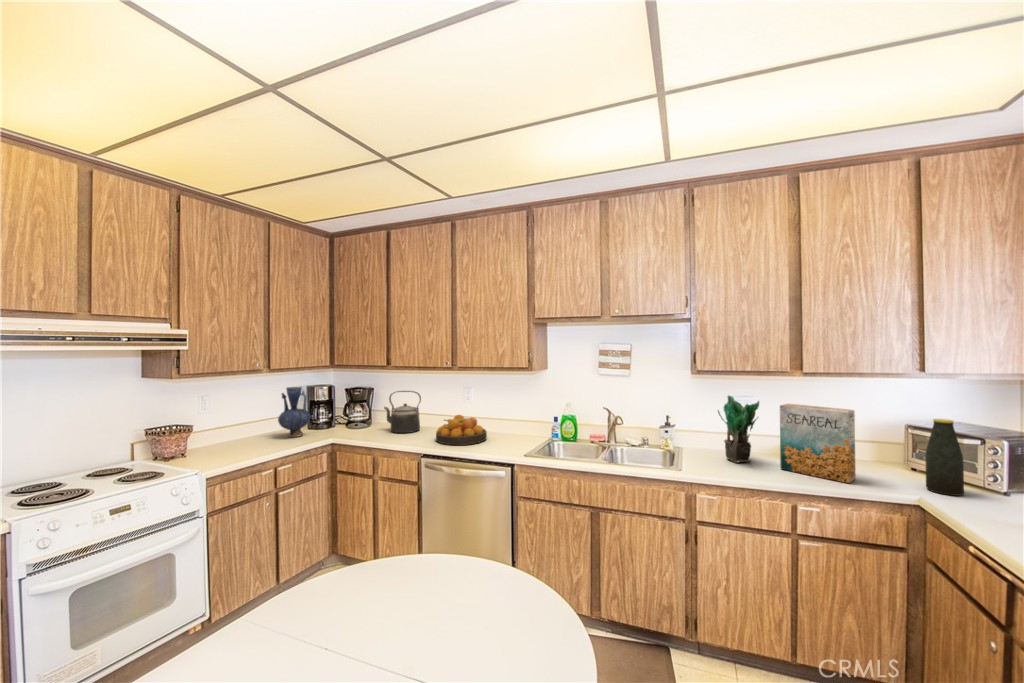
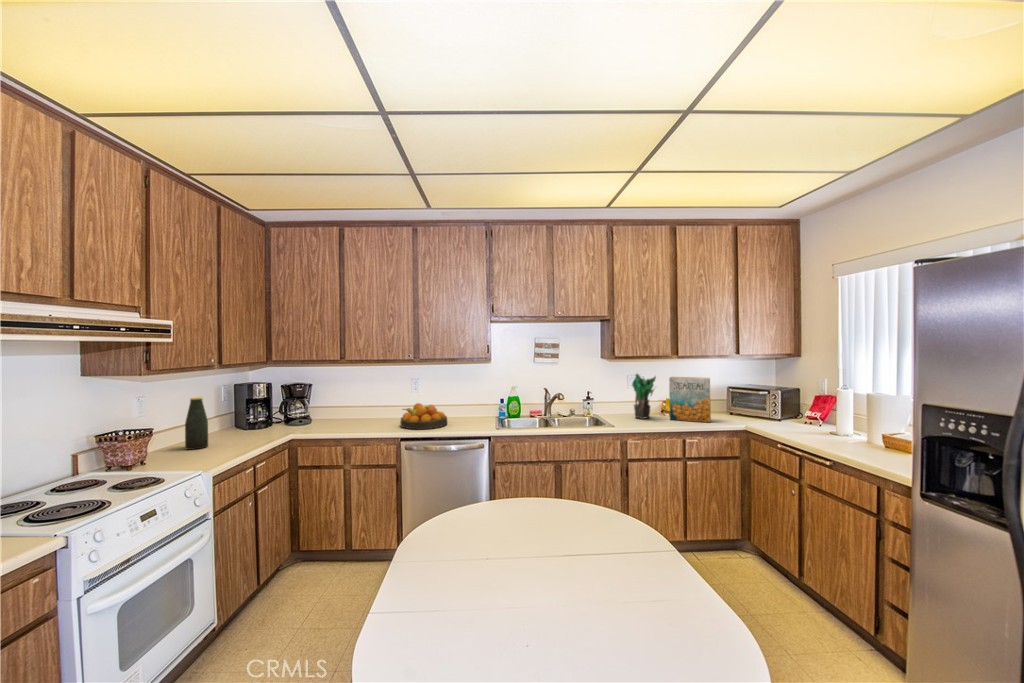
vase: present [278,387,311,437] -> none [219,384,257,439]
kettle: present [384,391,421,433] -> none [333,384,372,426]
bottle: present [925,419,964,496] -> present [185,397,208,450]

